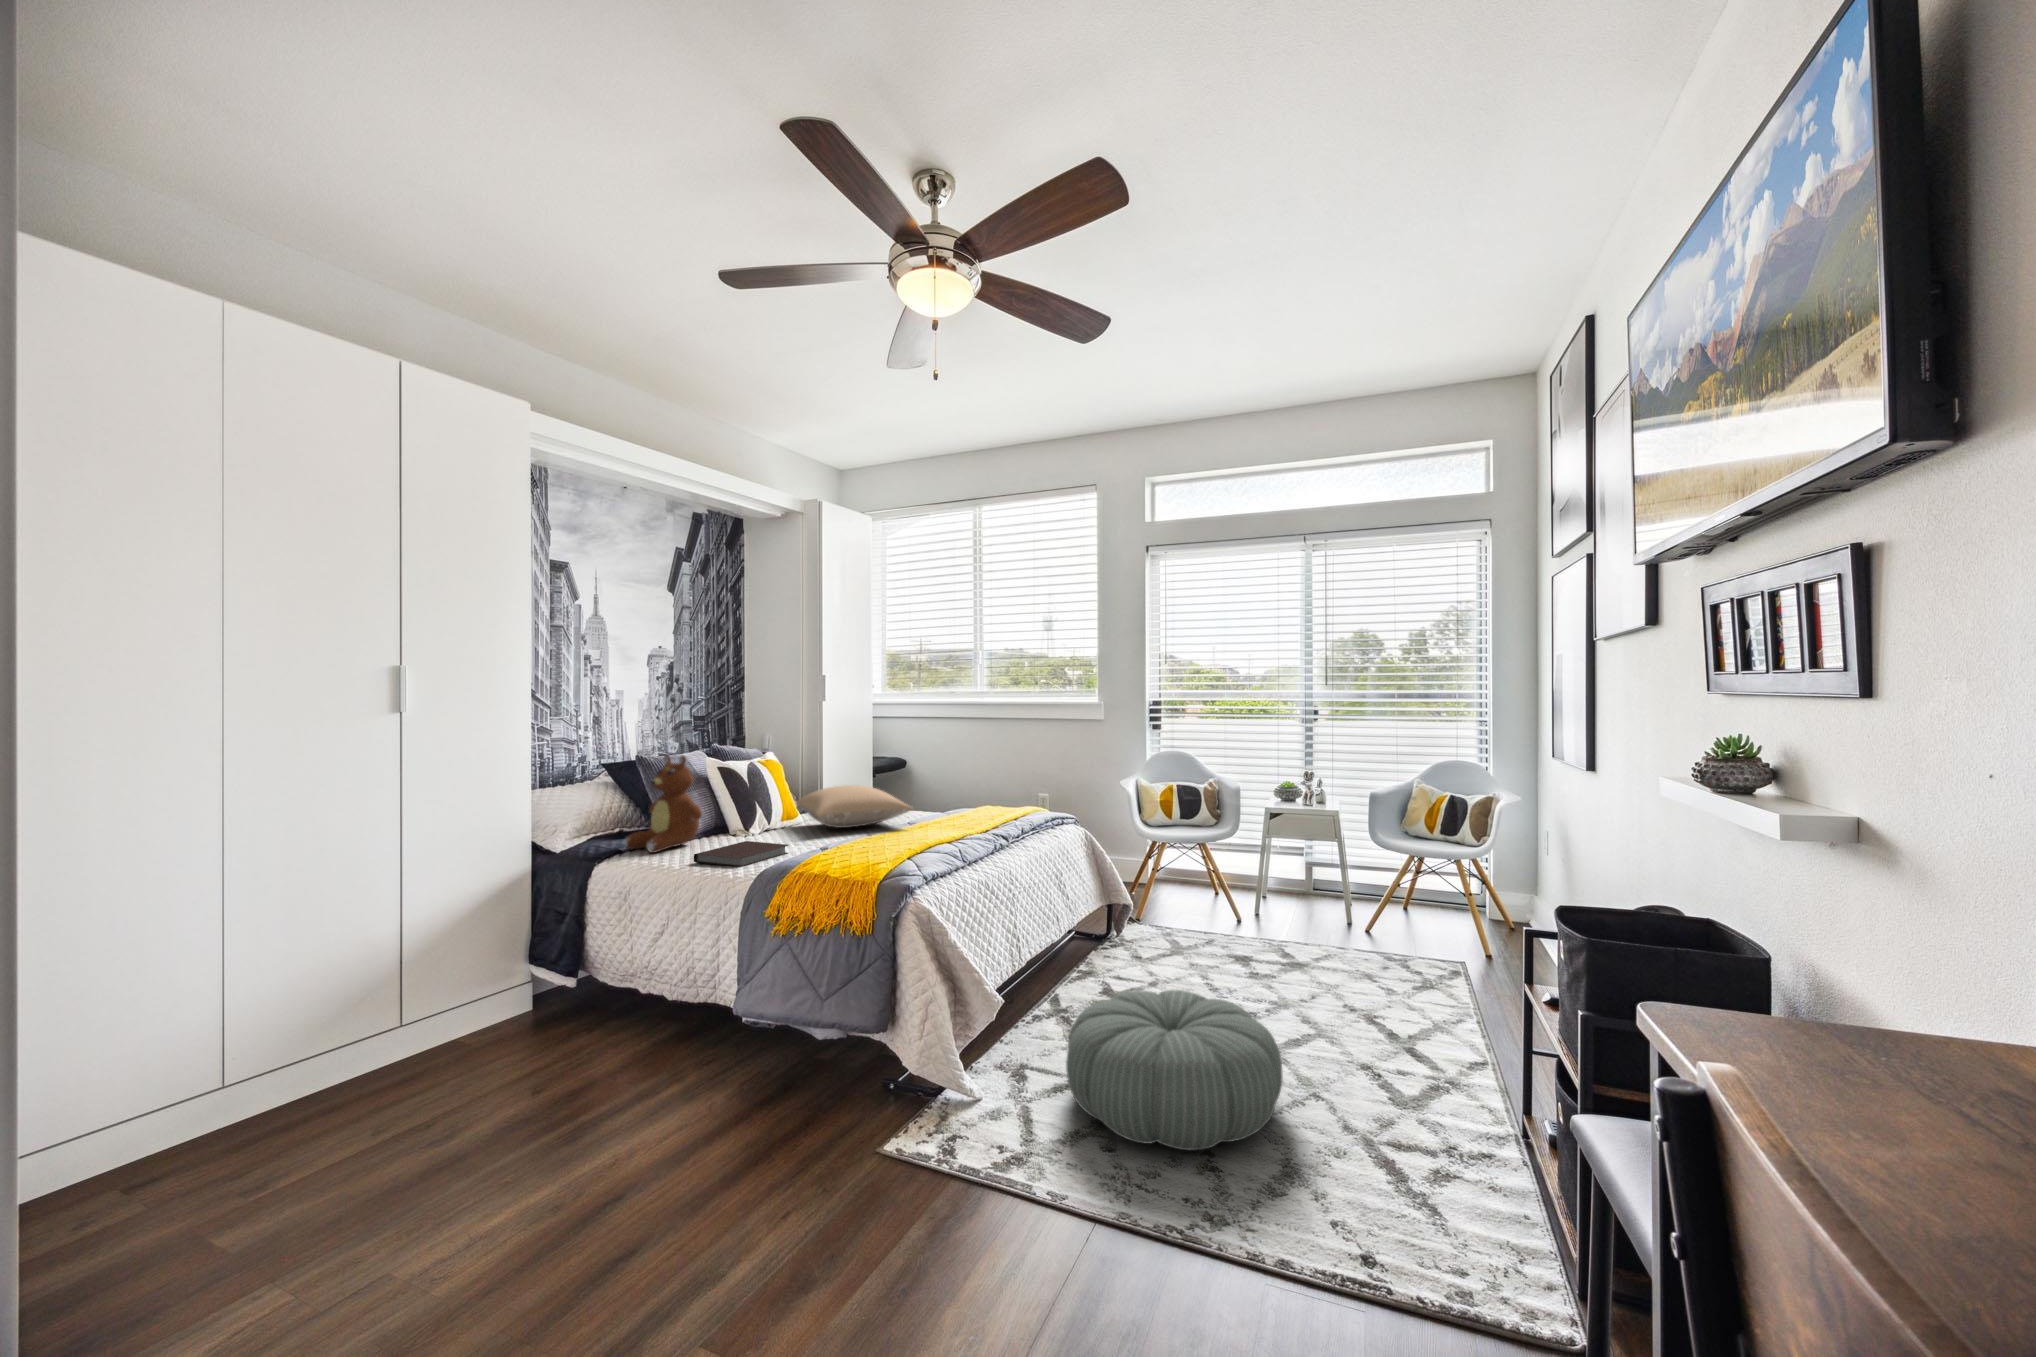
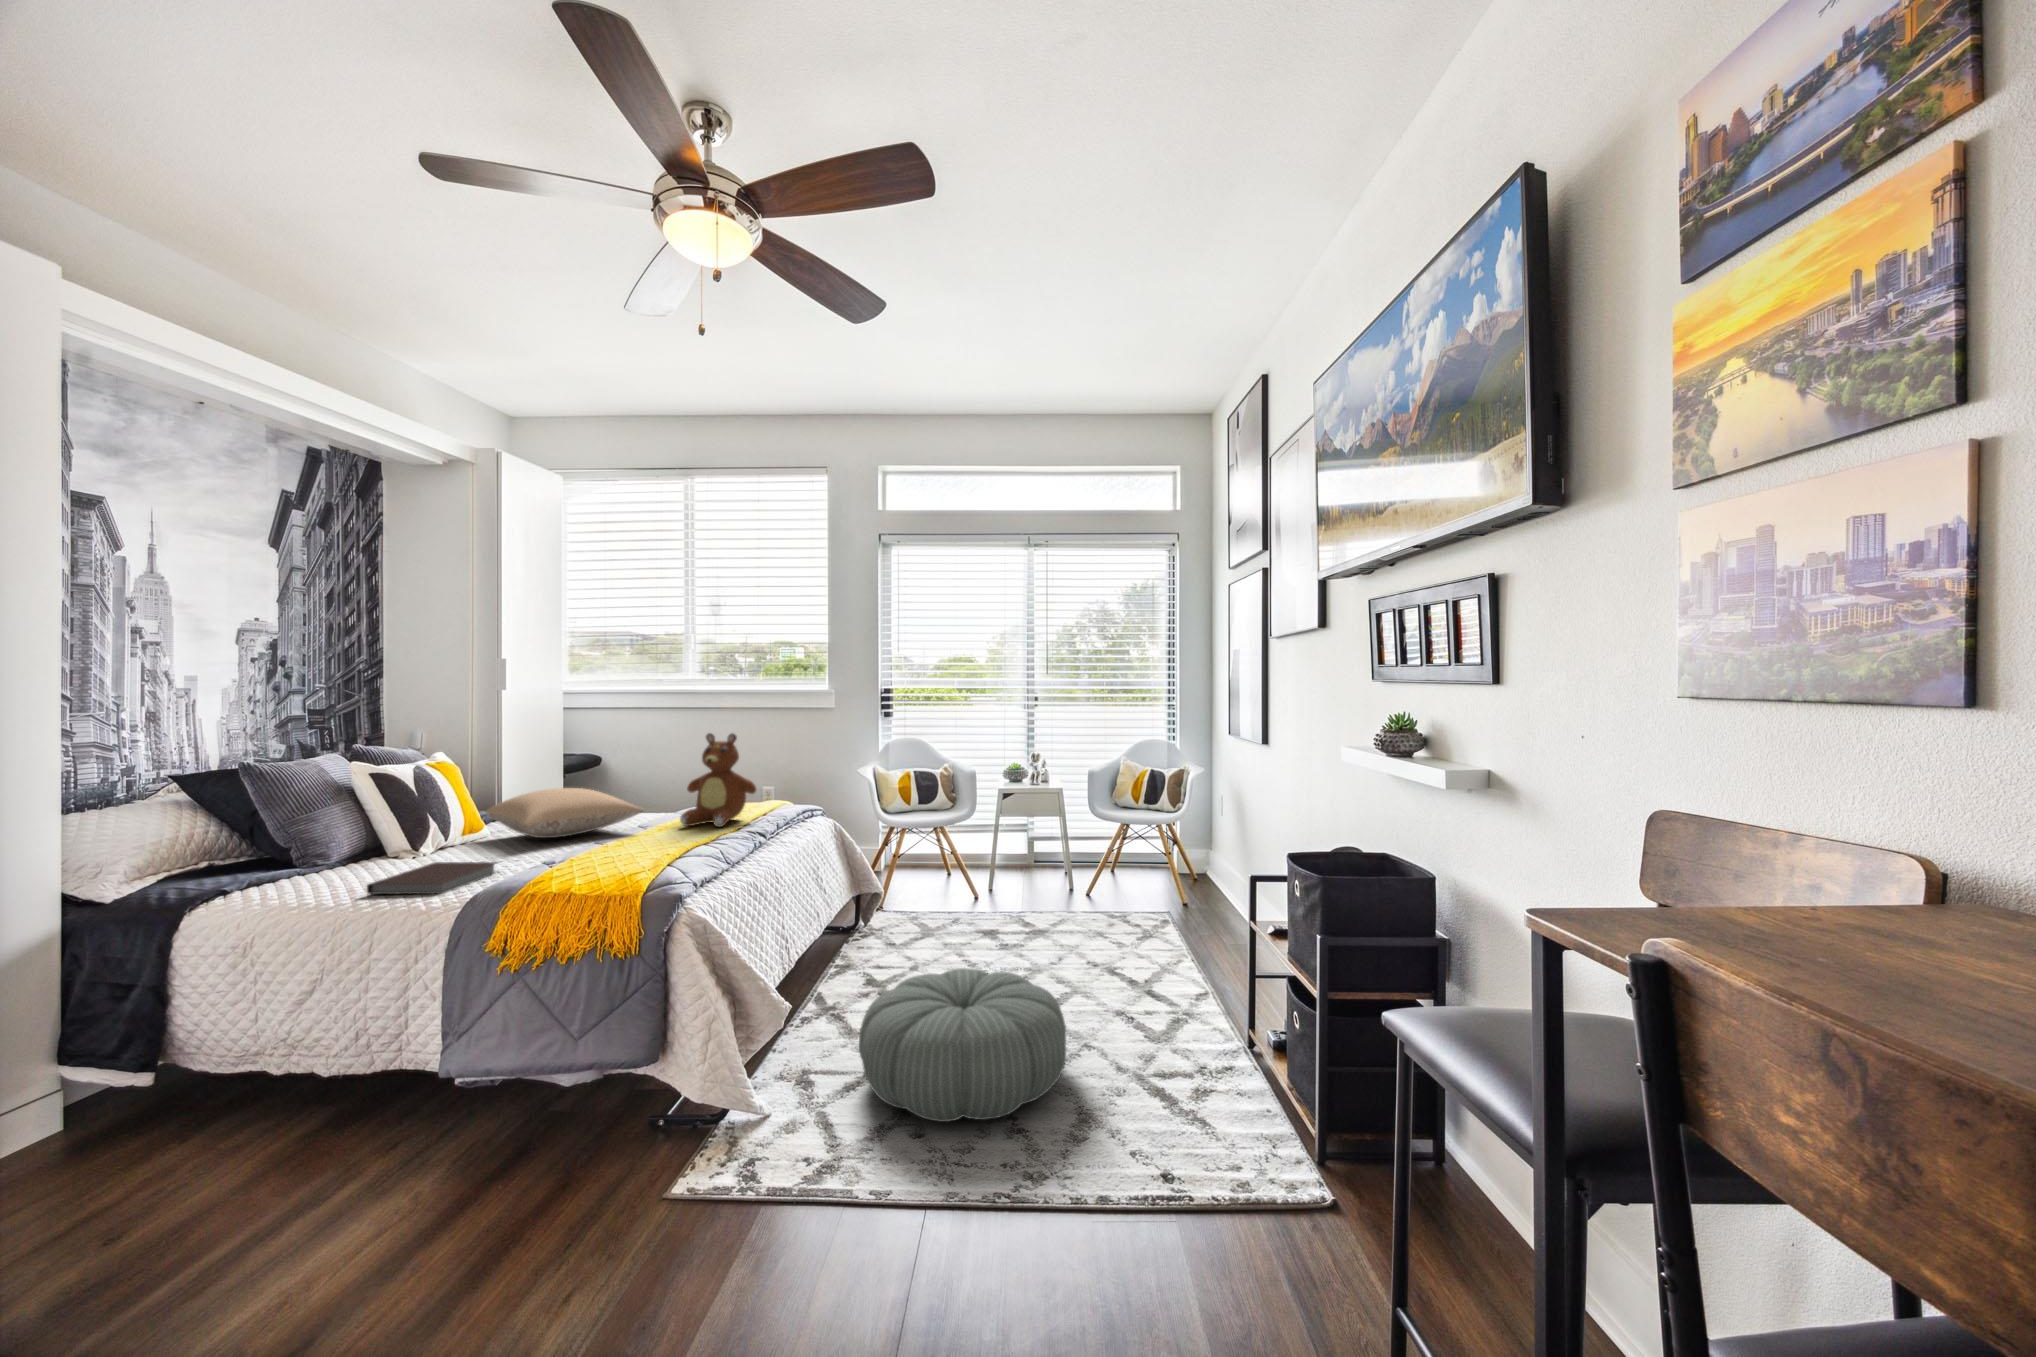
teddy bear: present [624,755,702,853] -> present [680,733,756,827]

